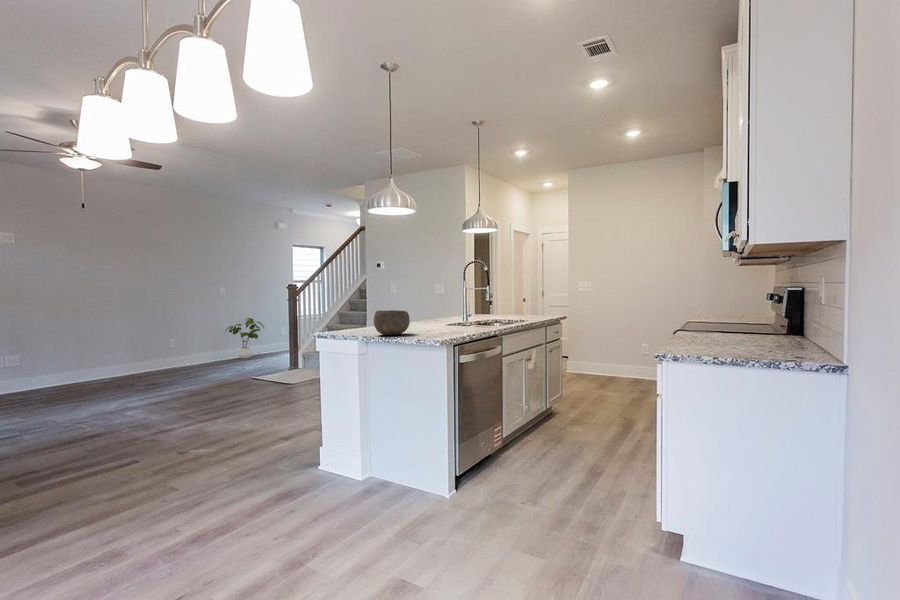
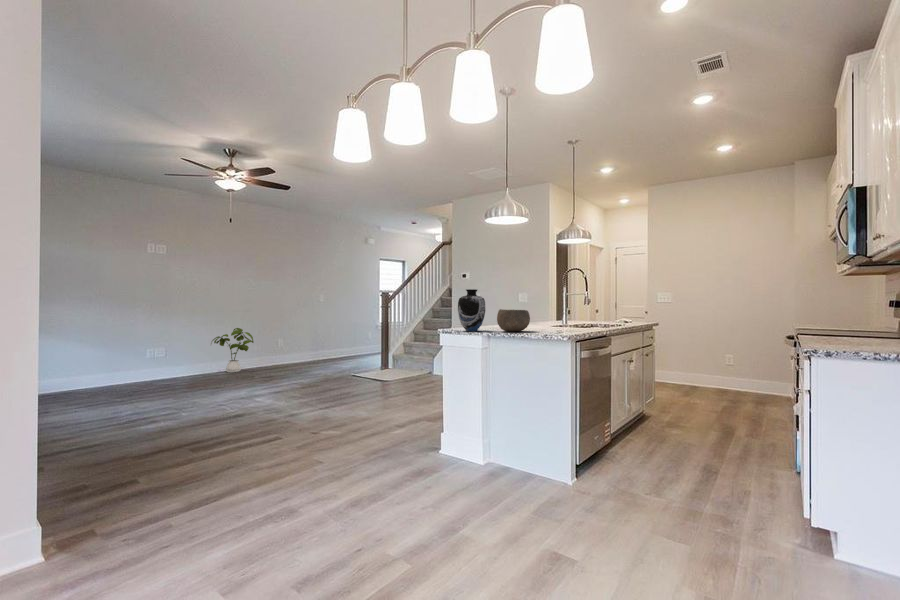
vase: none [334,289,366,335] -> present [458,289,485,331]
house plant: present [225,318,264,358] -> present [212,328,254,372]

